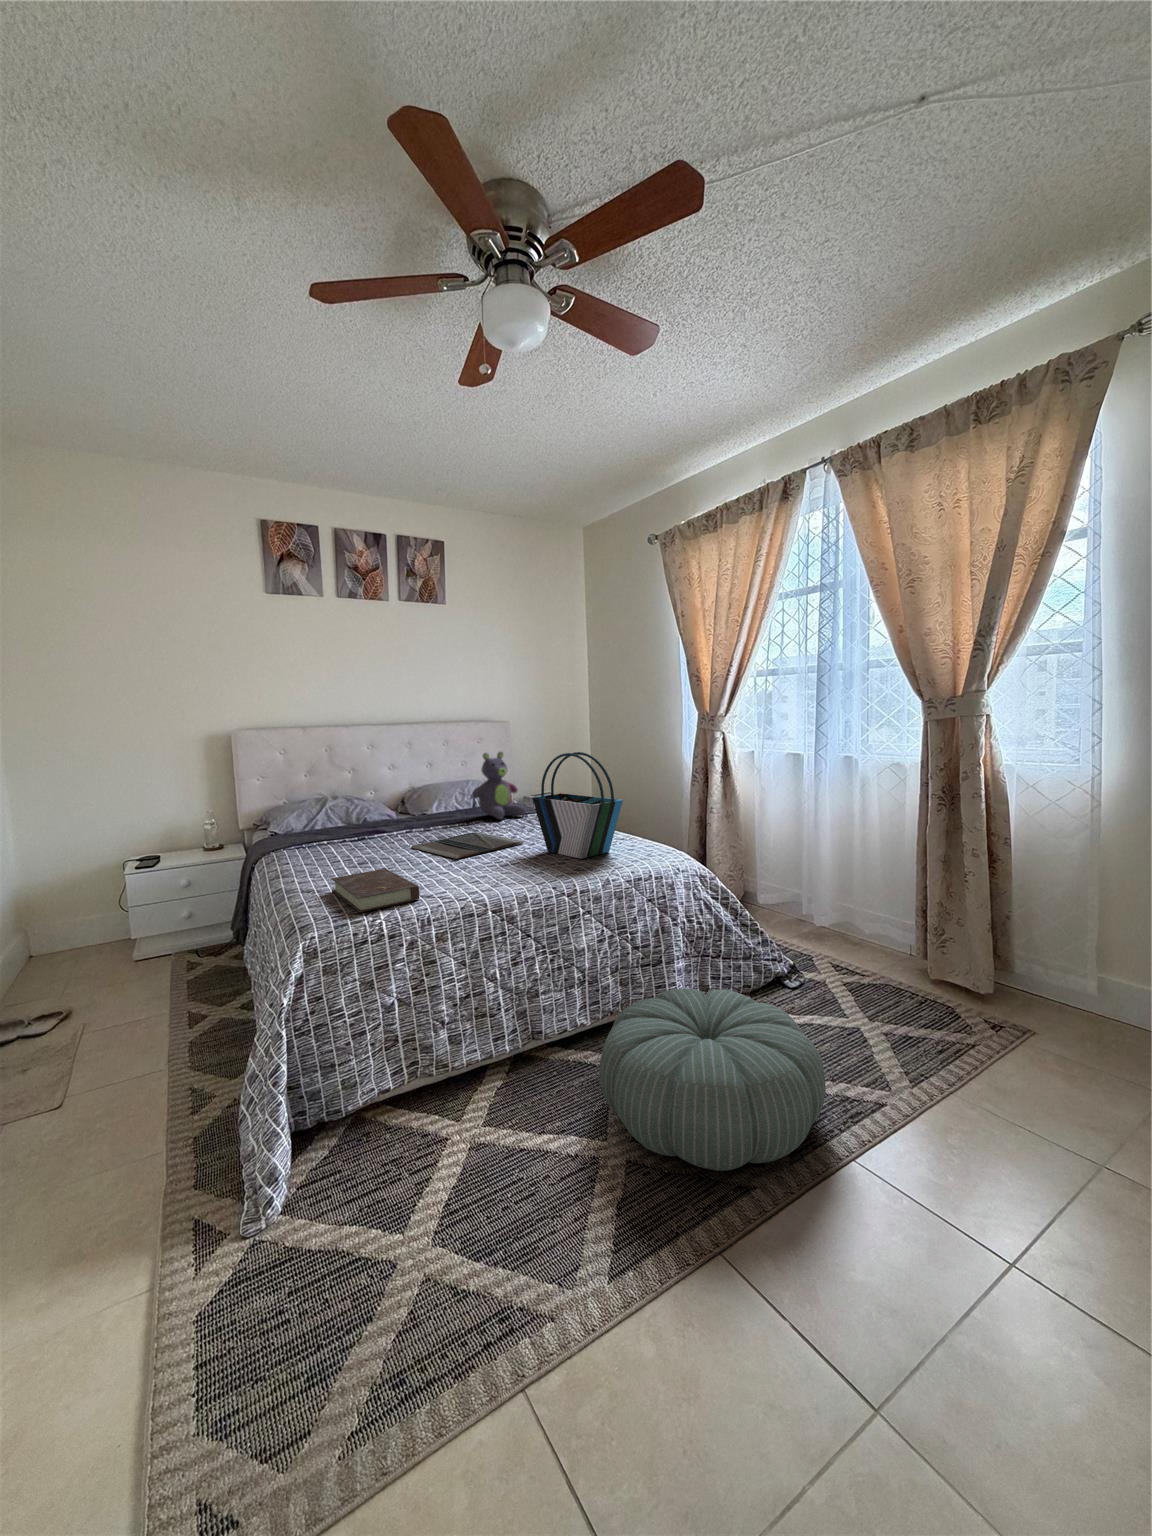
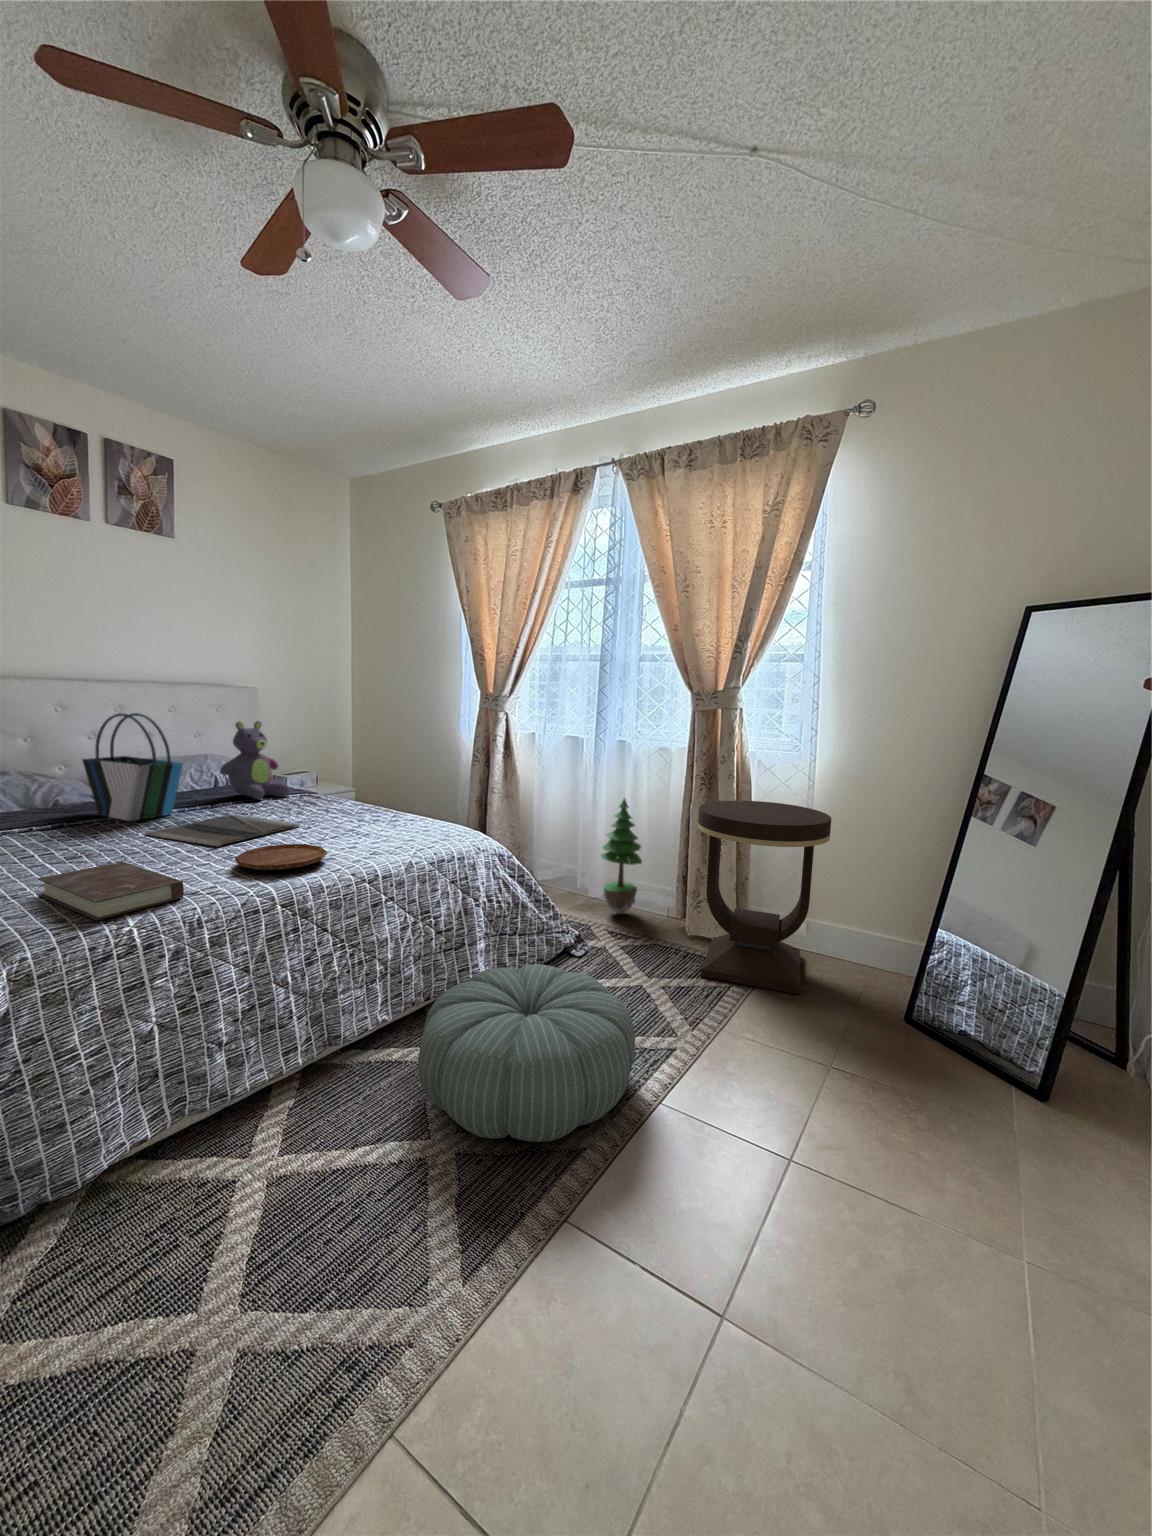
tote bag: present [532,752,623,859] -> present [82,713,183,821]
potted tree: none [823,818,876,949] -> present [601,799,642,914]
side table: none [932,823,1124,1071] -> present [698,800,831,994]
tray: none [463,859,534,881] -> present [235,844,328,870]

